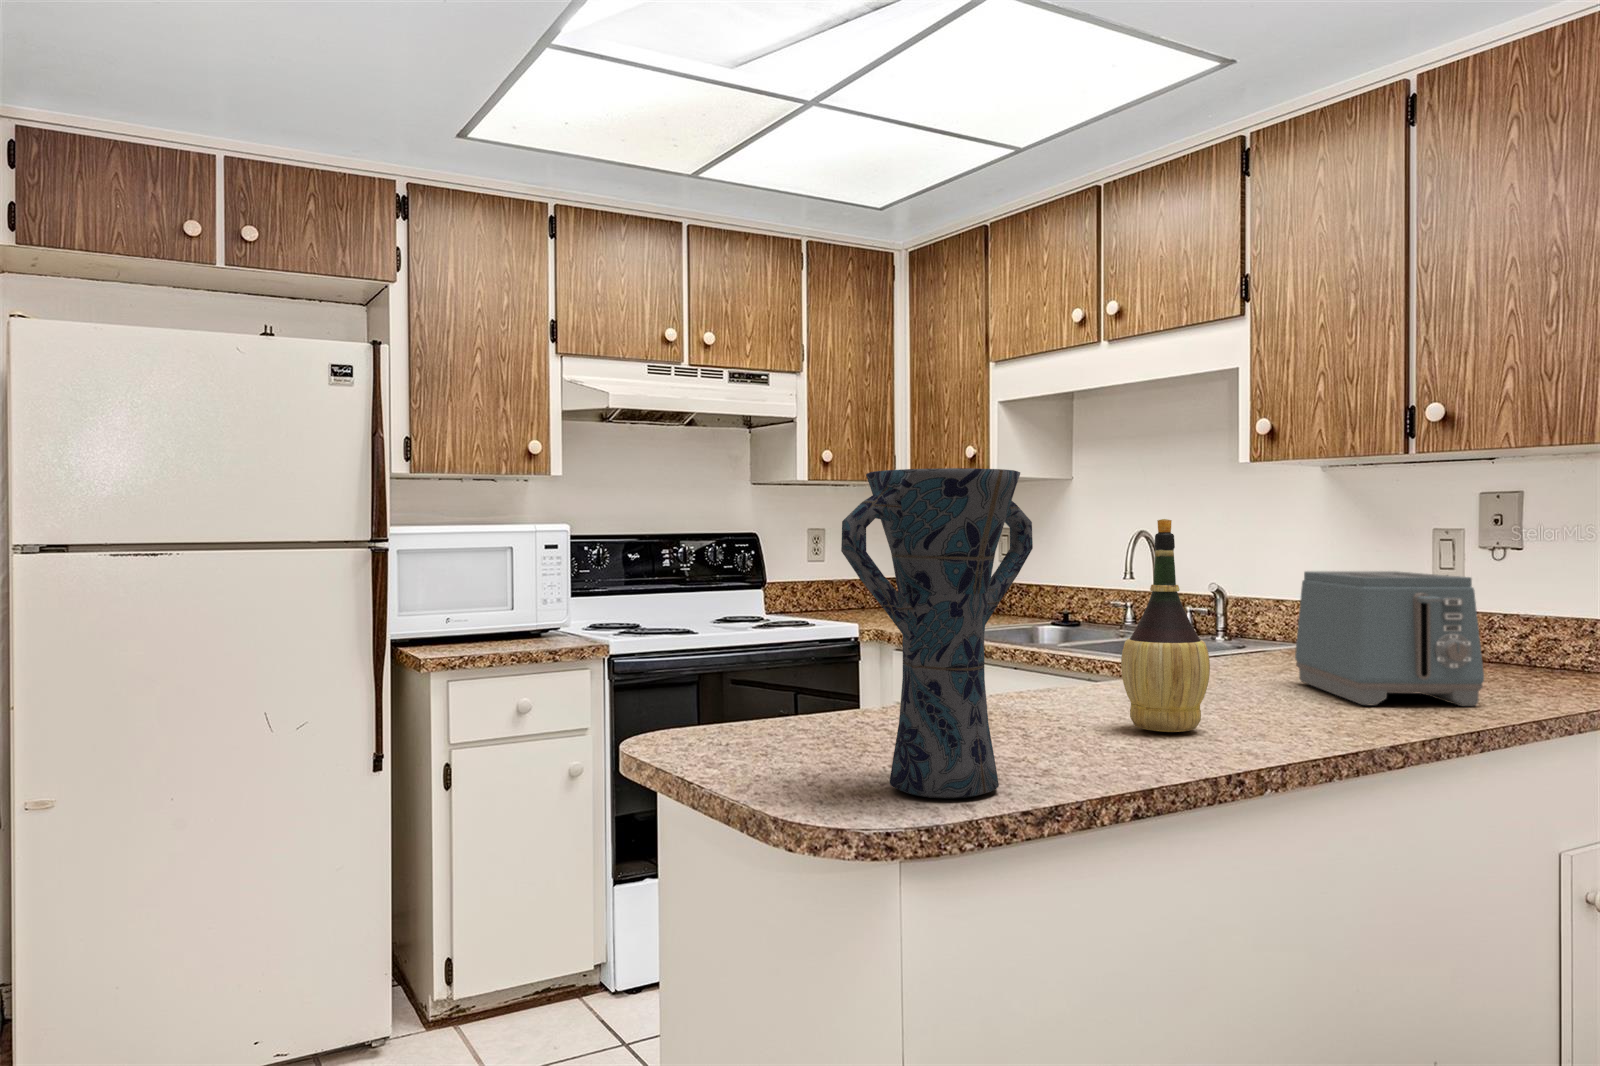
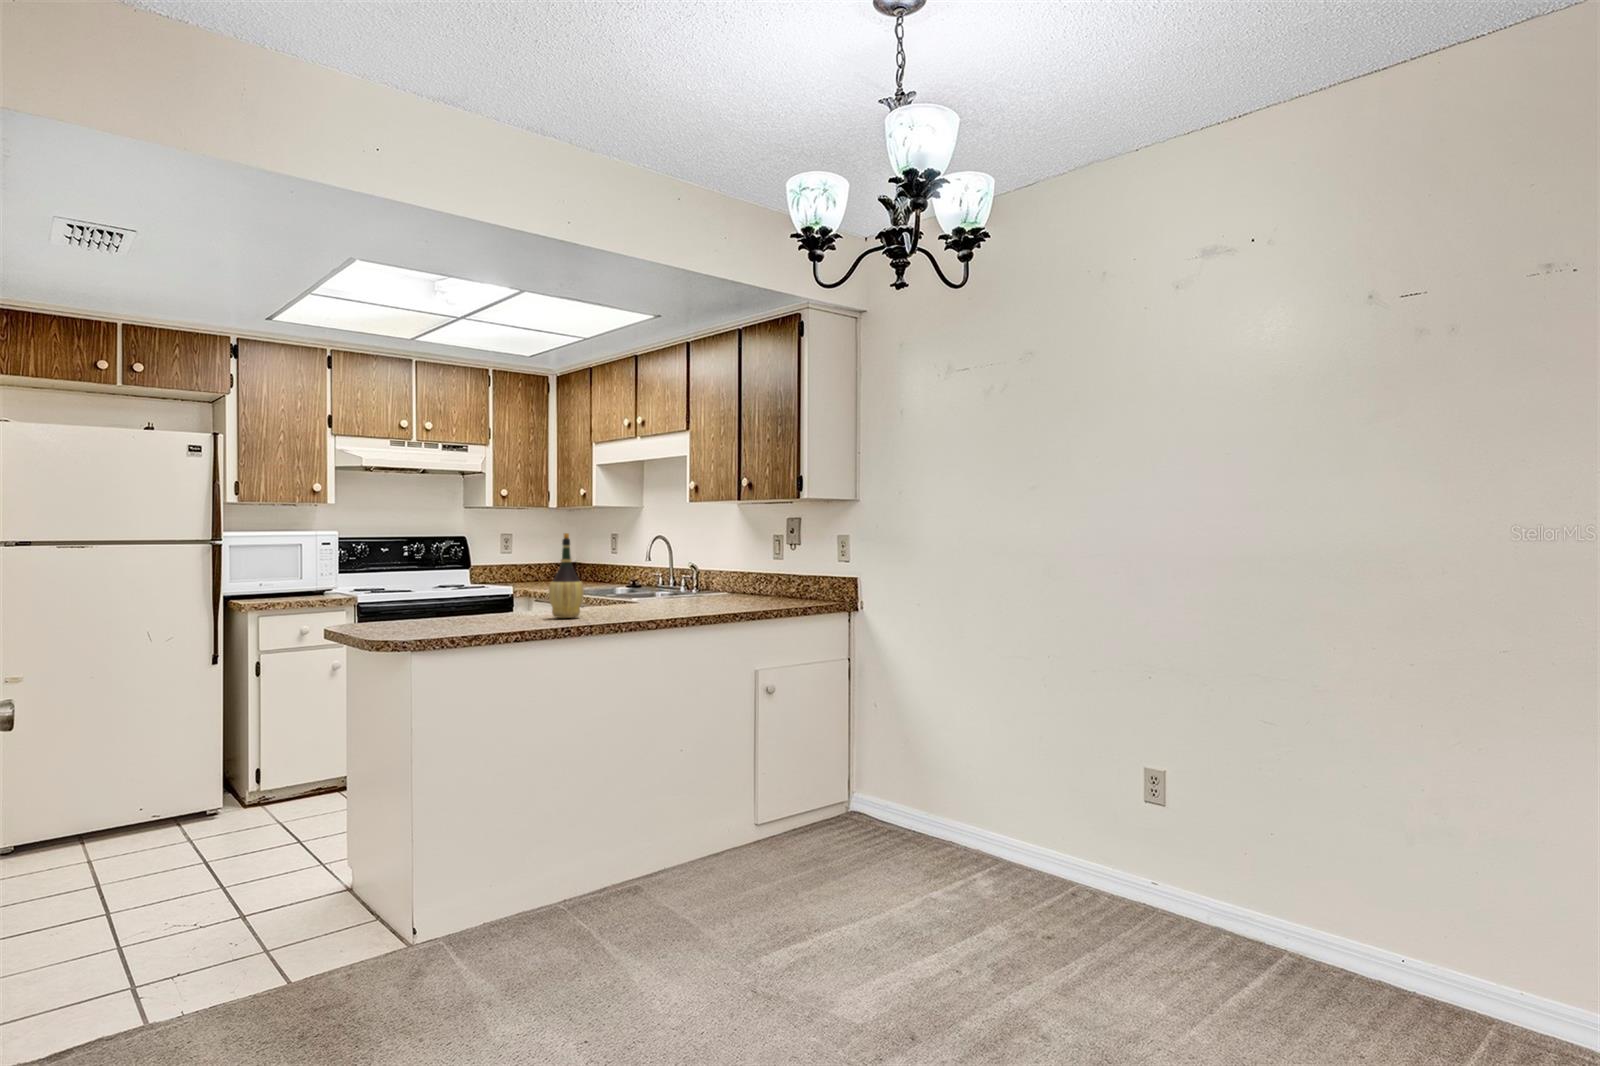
vase: present [841,468,1033,799] -> none [394,516,483,633]
toaster: present [1295,571,1484,706] -> none [668,555,718,610]

